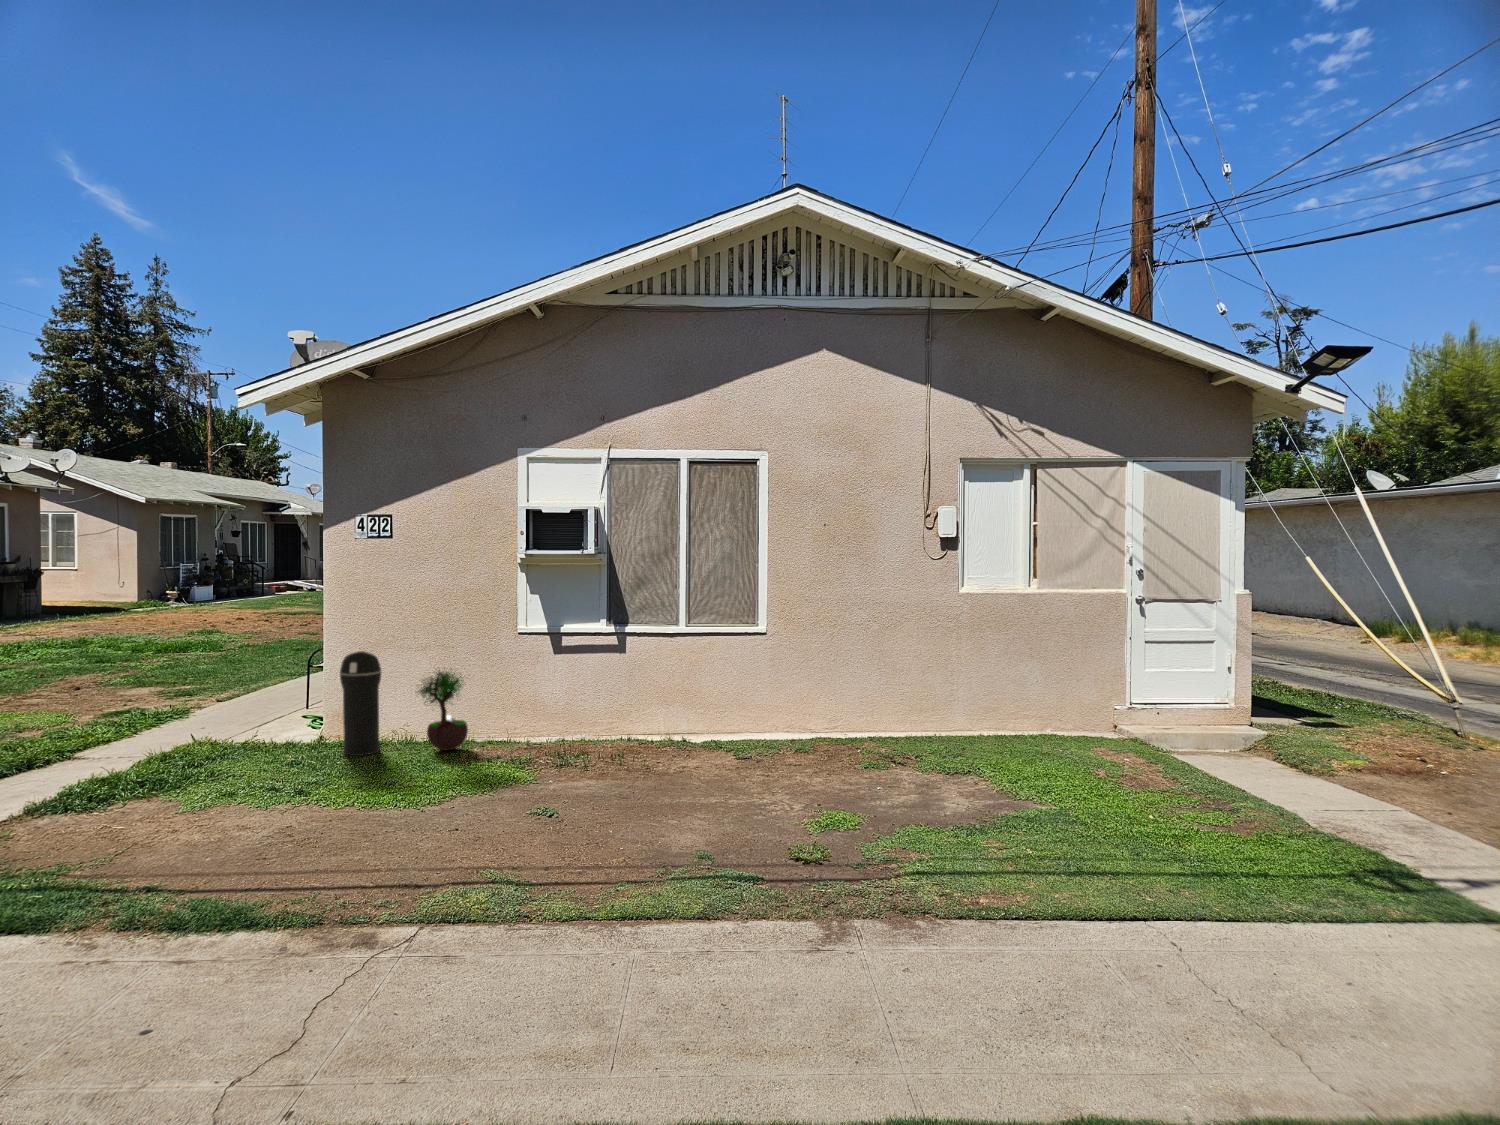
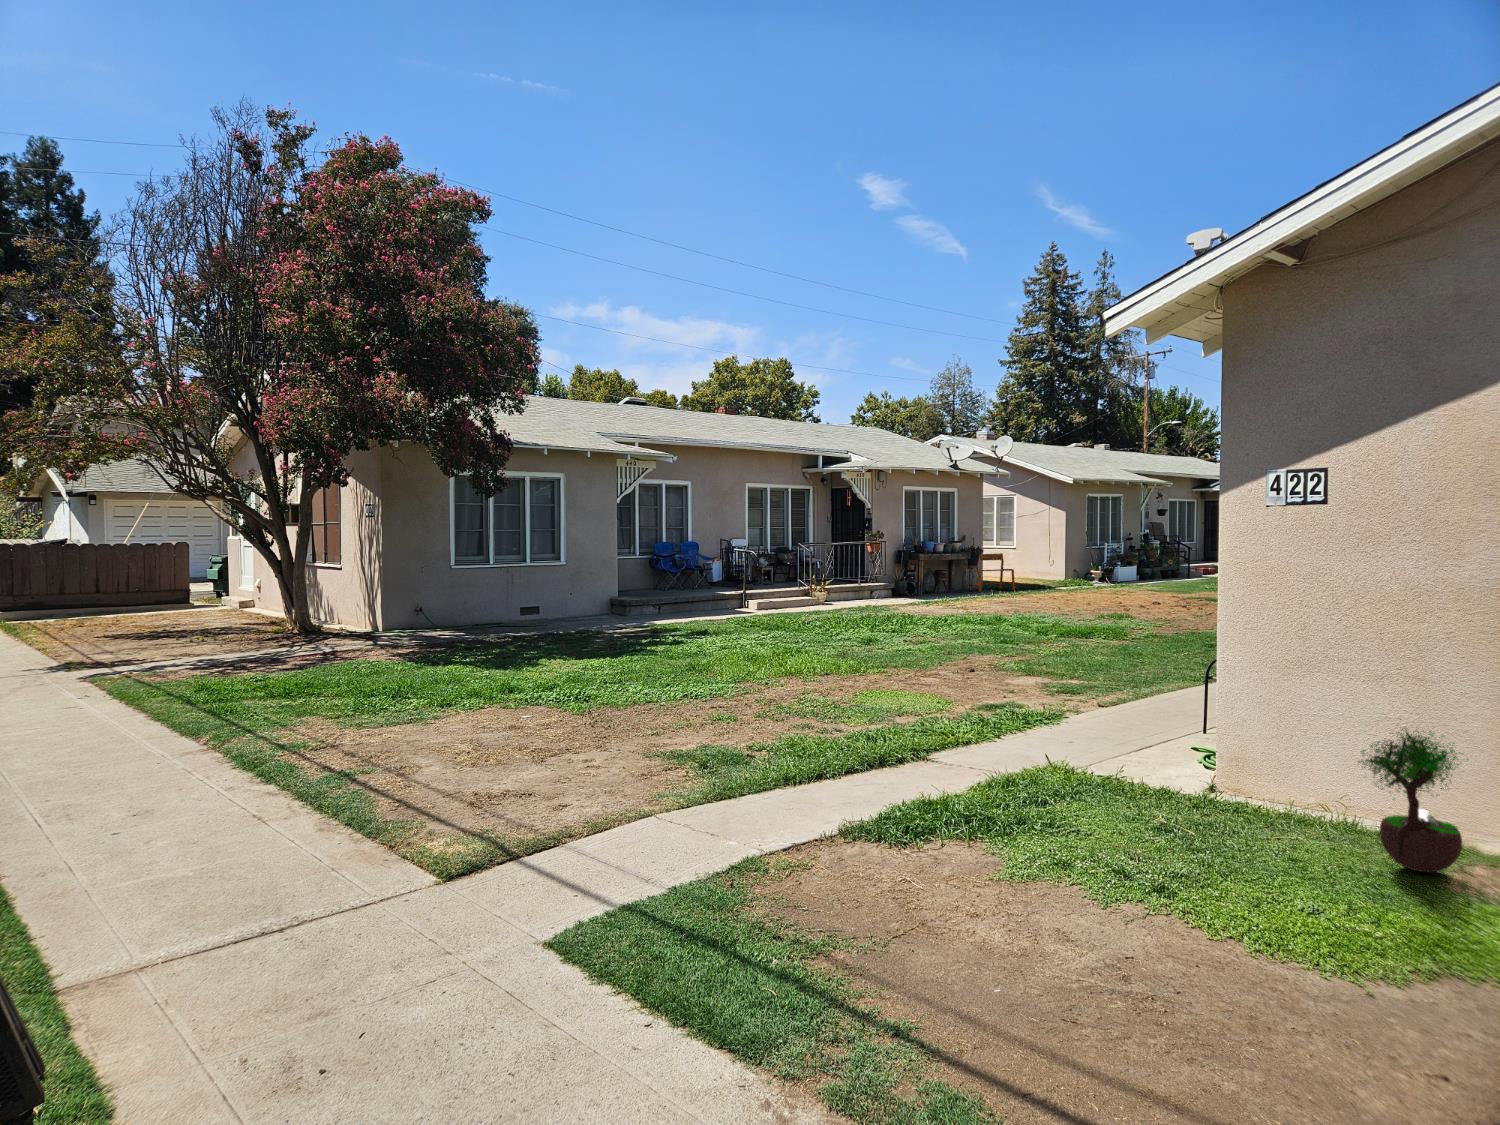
bench: none [19,576,80,619] -> present [970,553,1015,591]
trash can: present [340,651,381,756] -> none [1233,679,1301,842]

